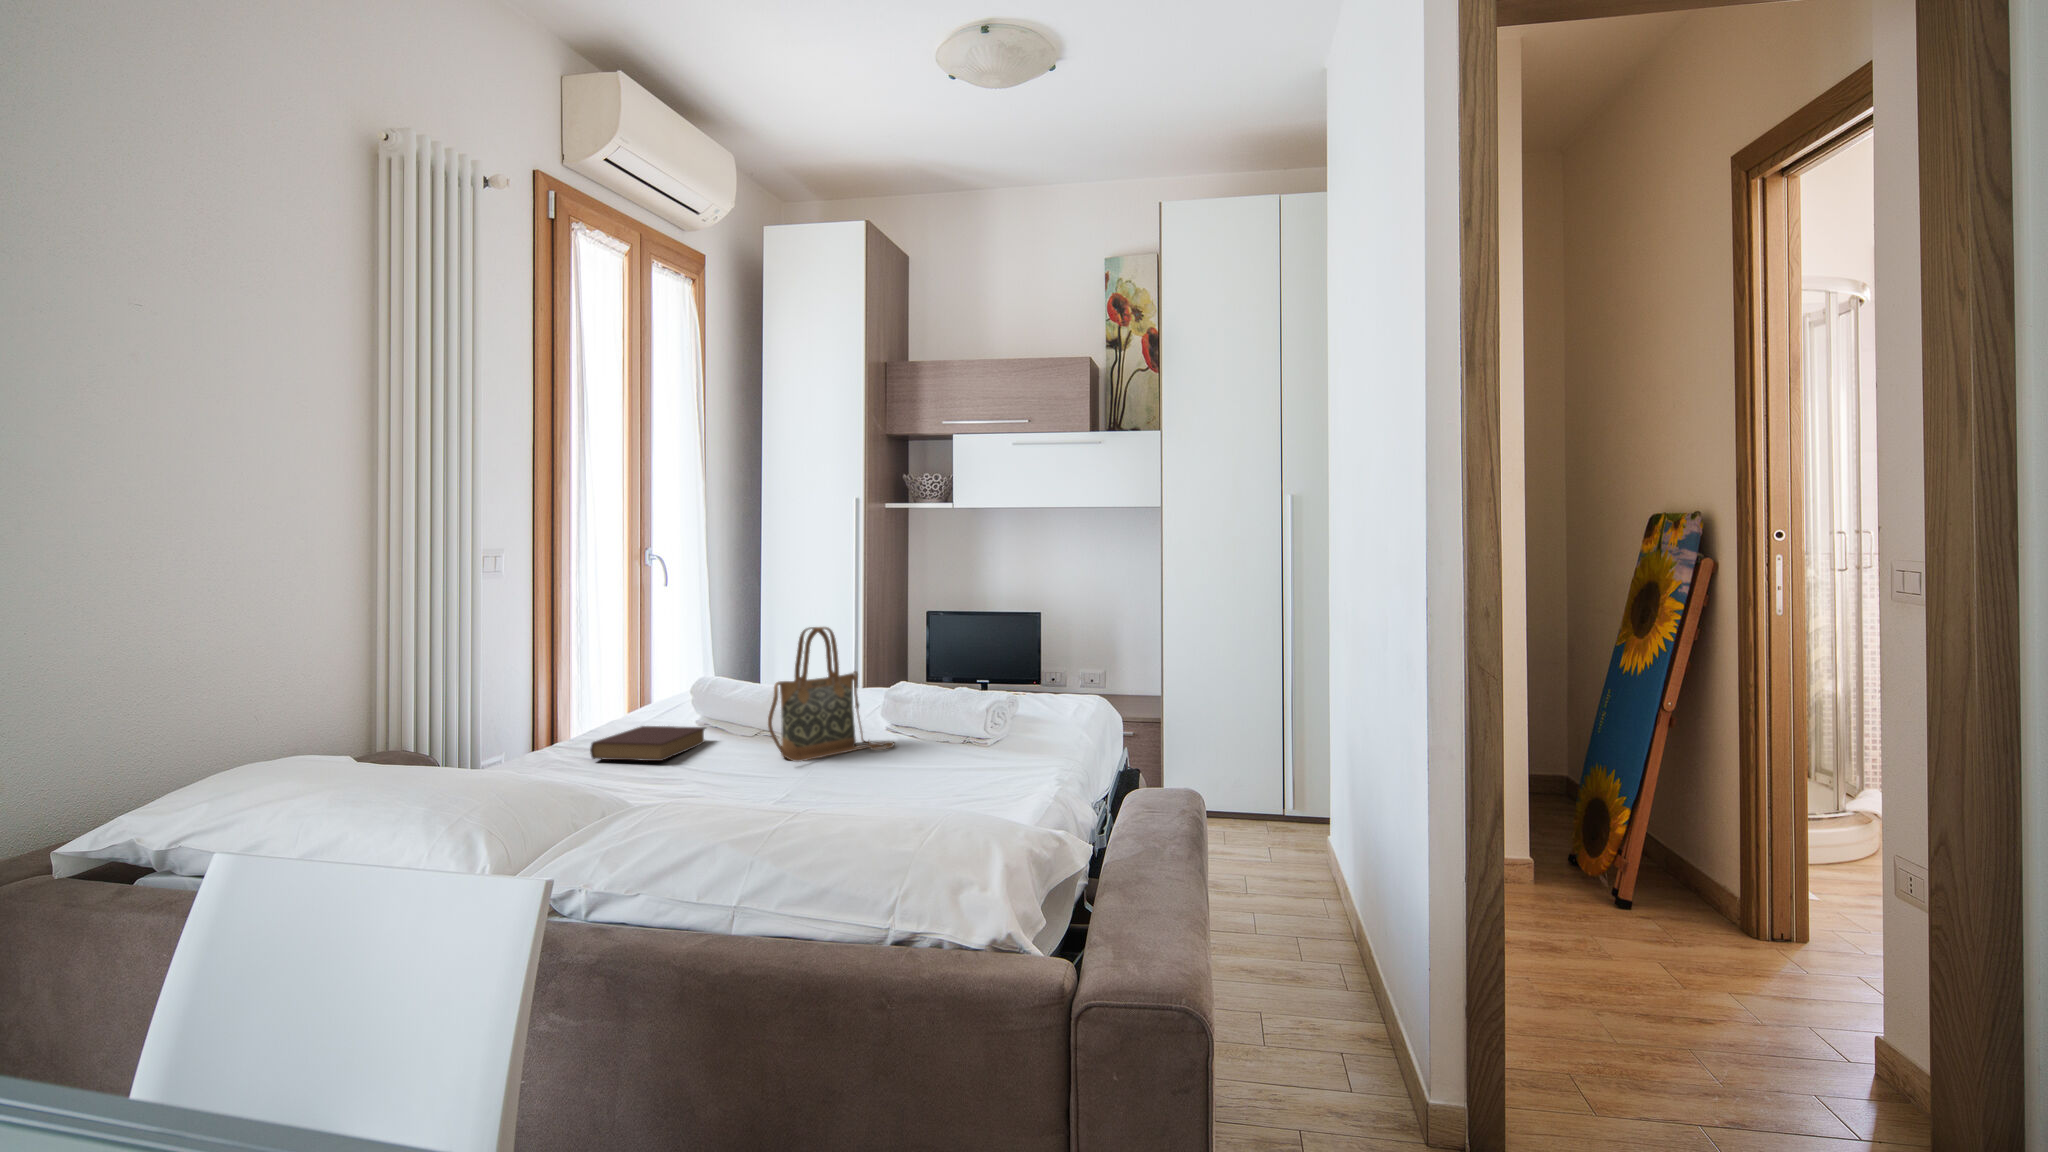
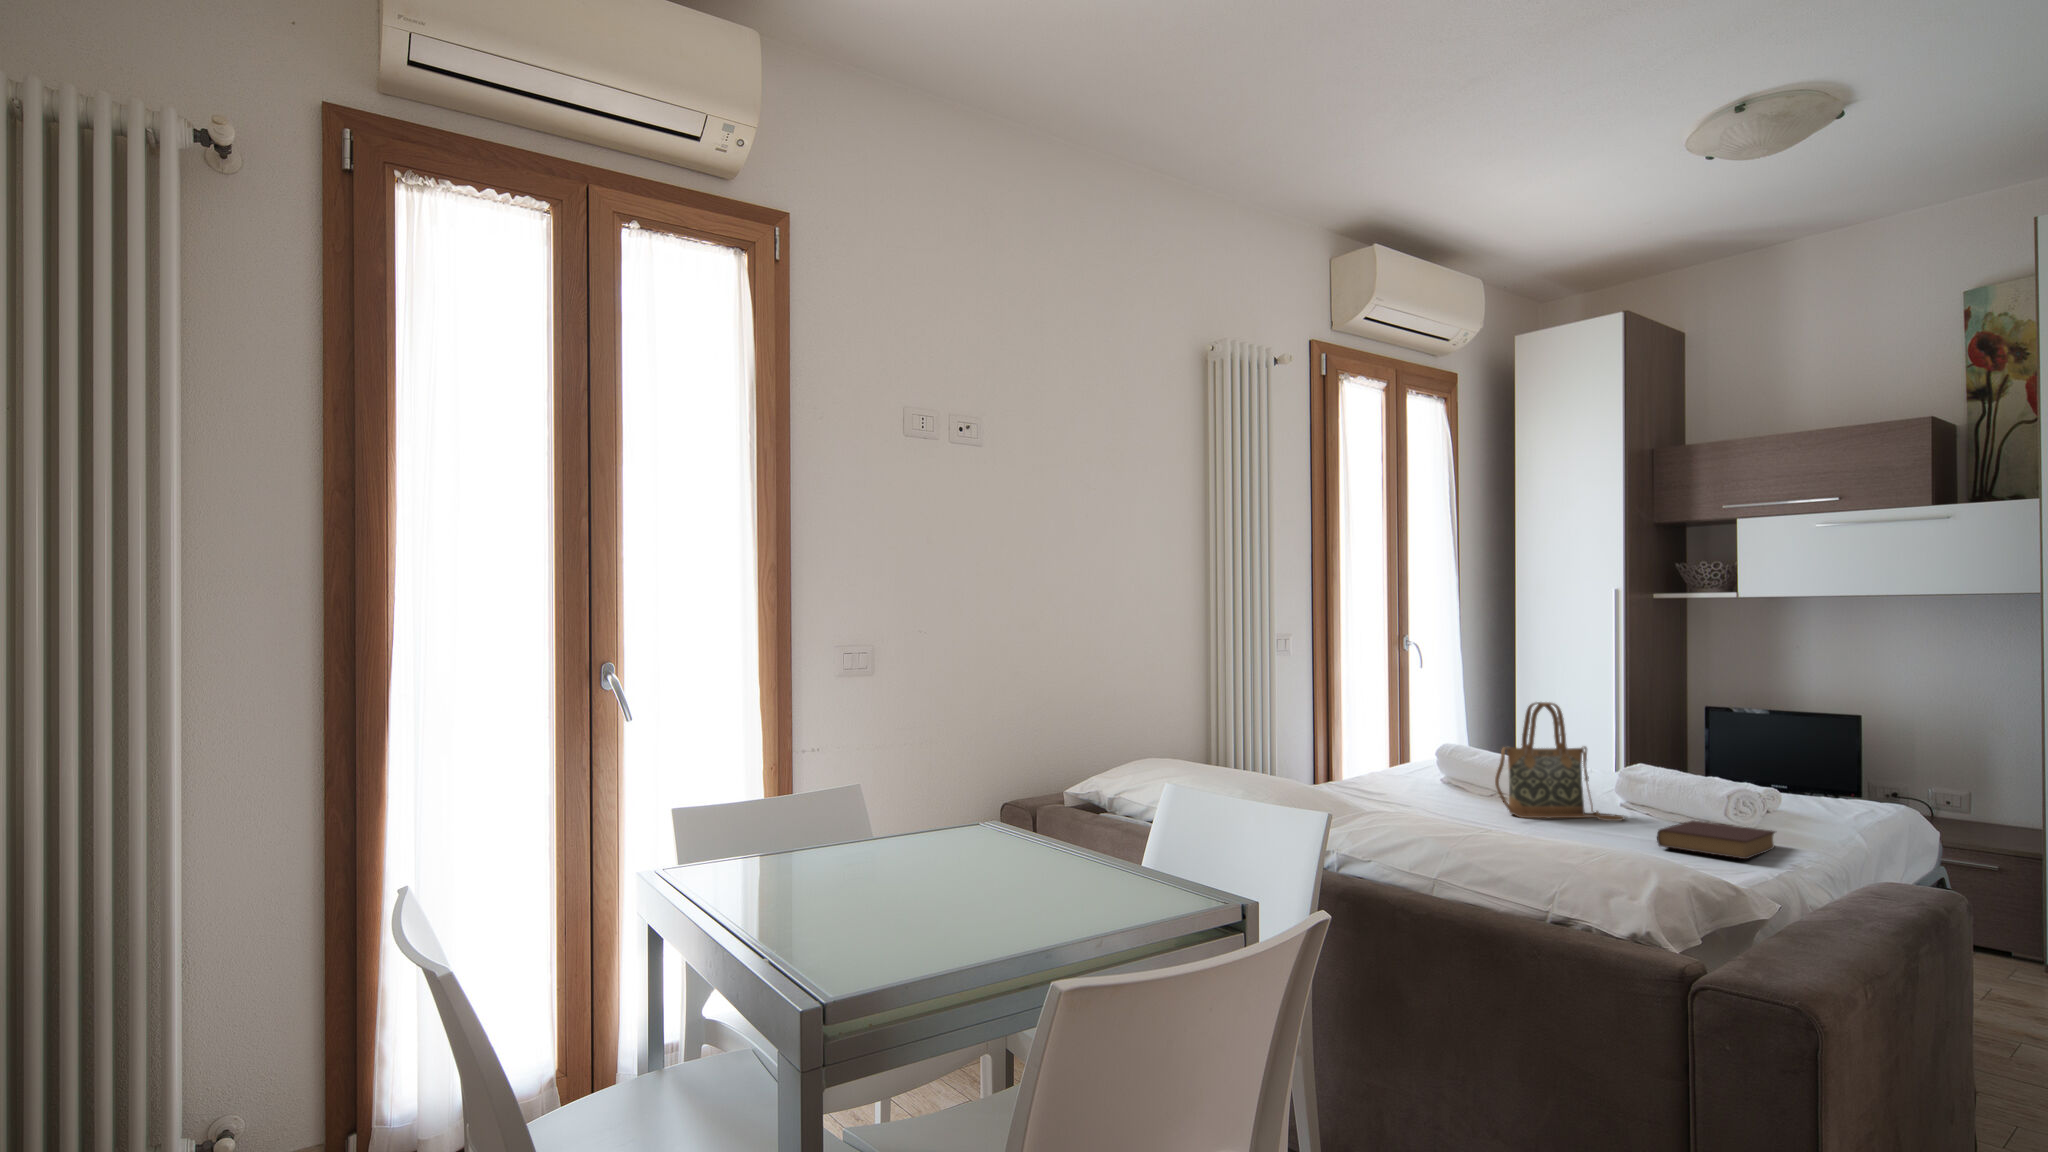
book: present [590,726,706,761] -> present [1657,821,1775,859]

